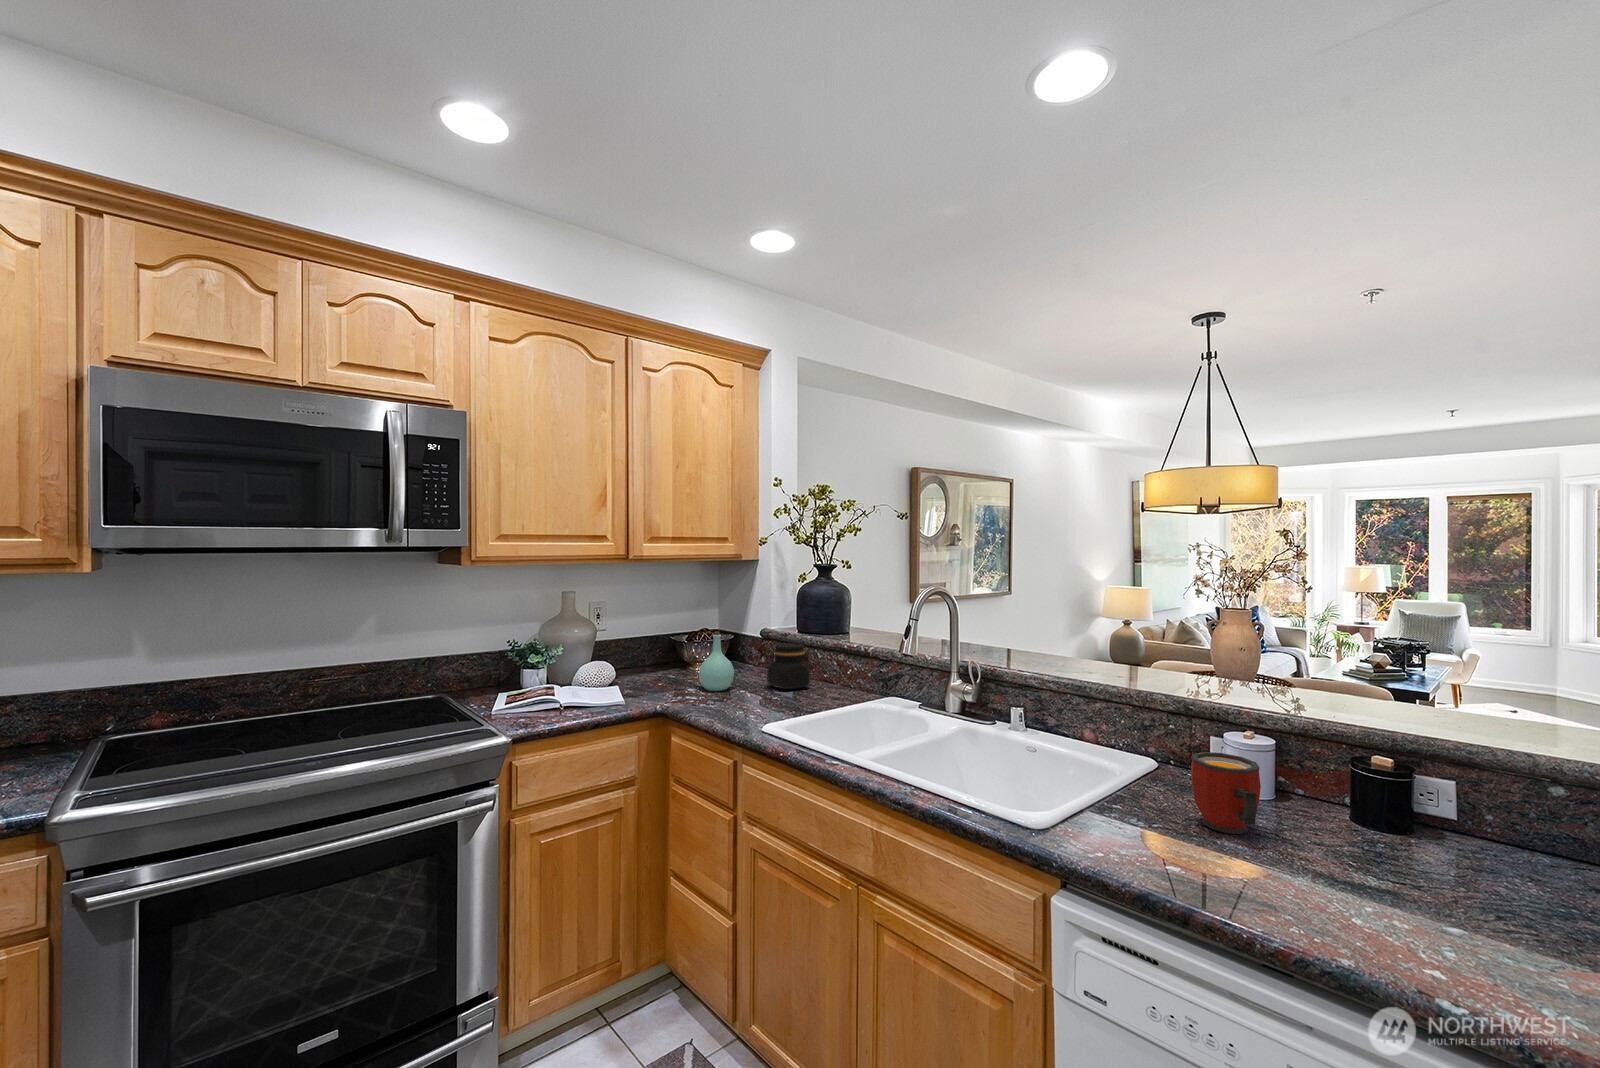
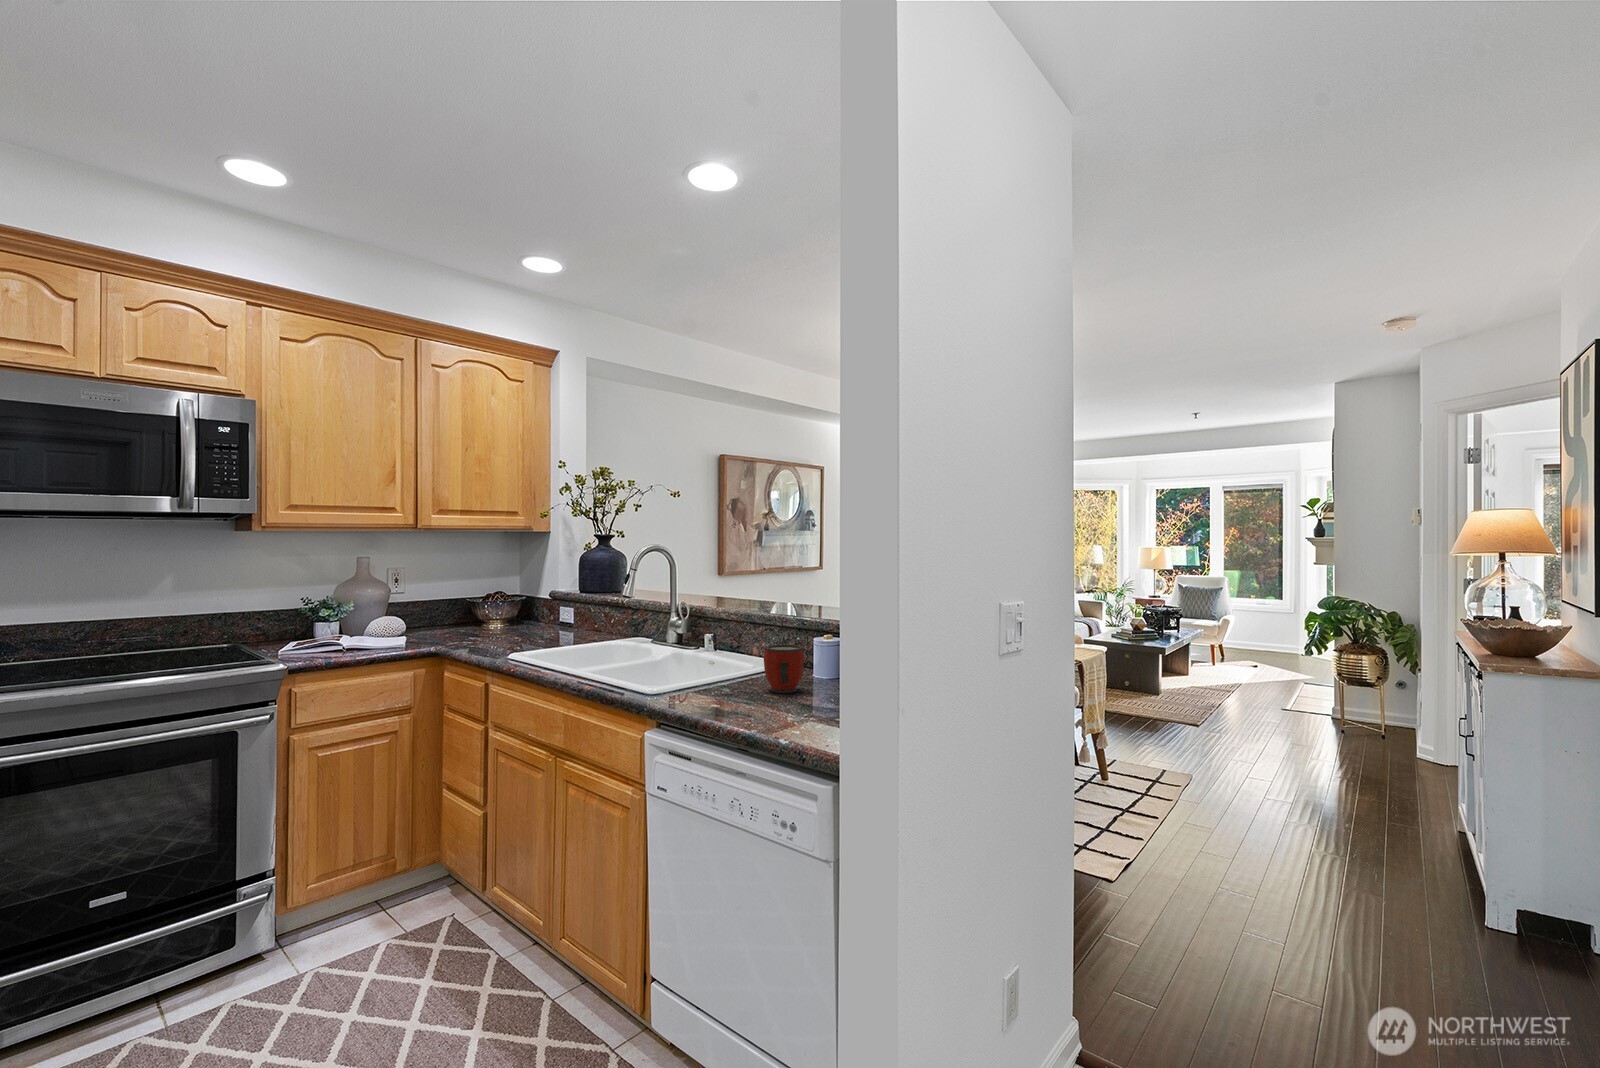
bottle: present [699,632,734,691] -> none [478,590,512,640]
jar: present [767,643,810,689] -> none [539,600,580,638]

